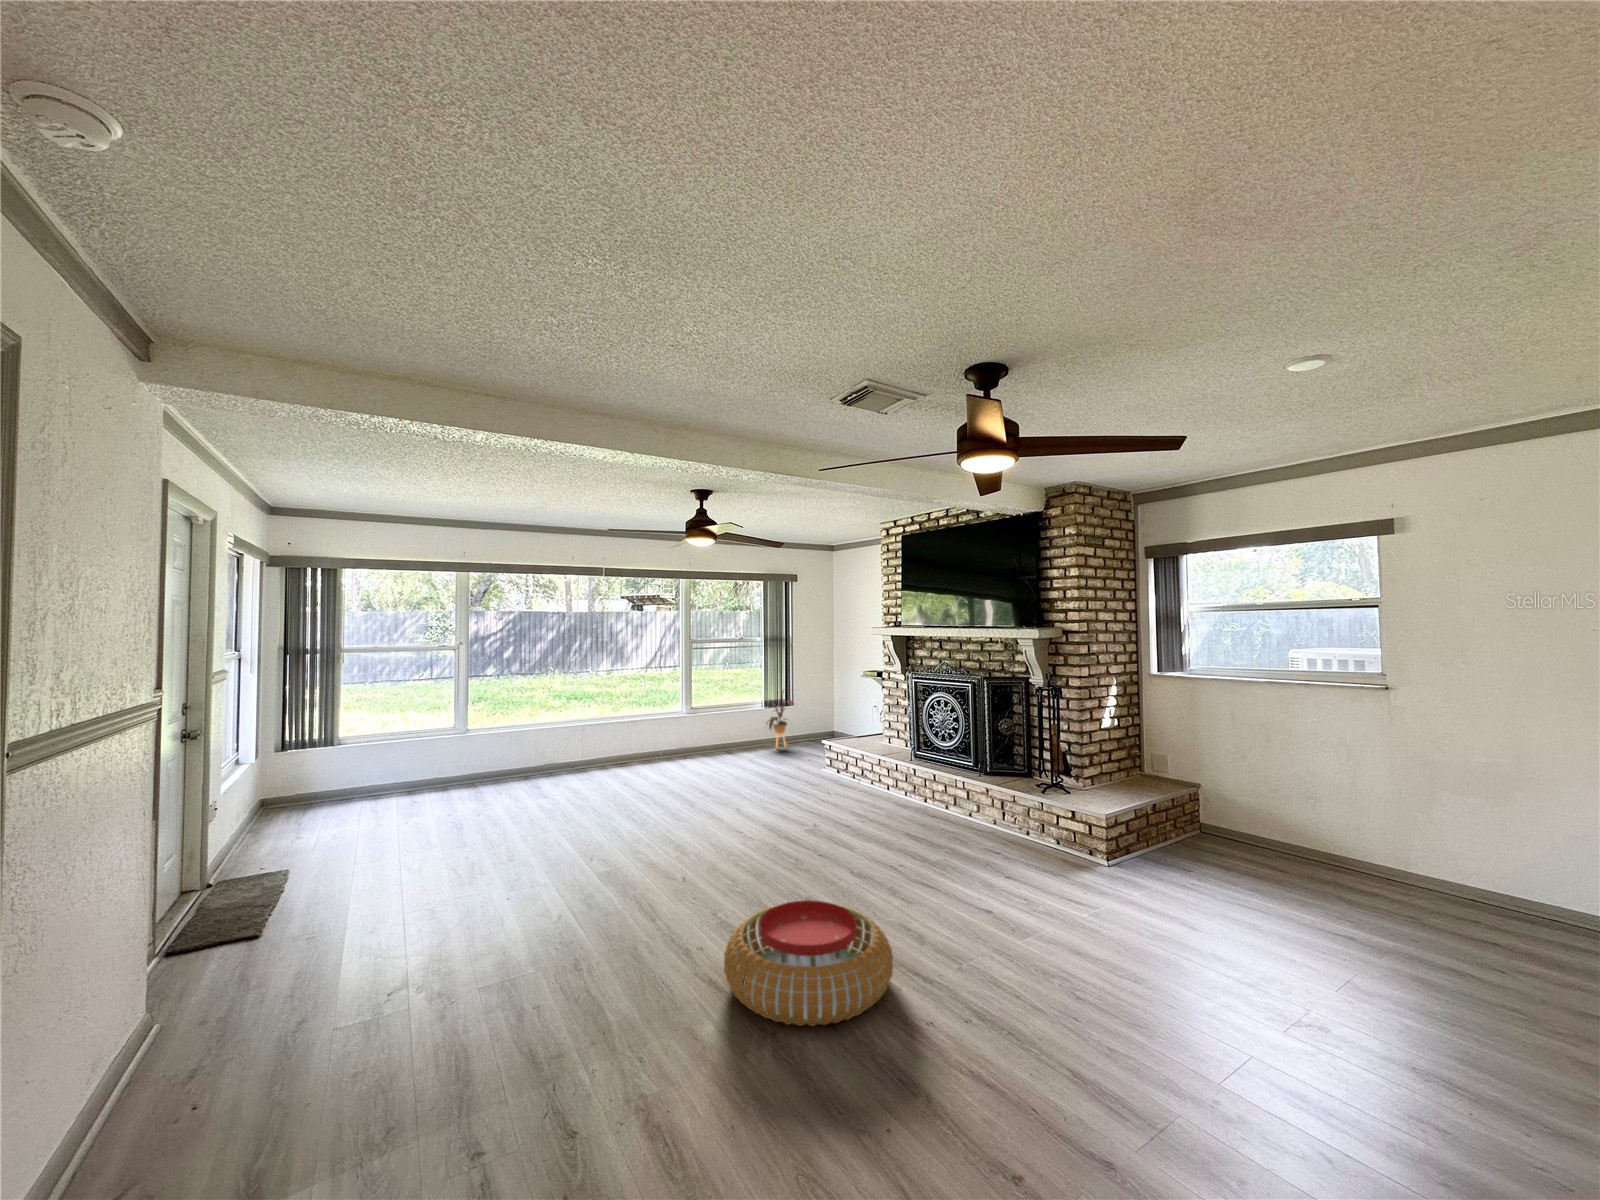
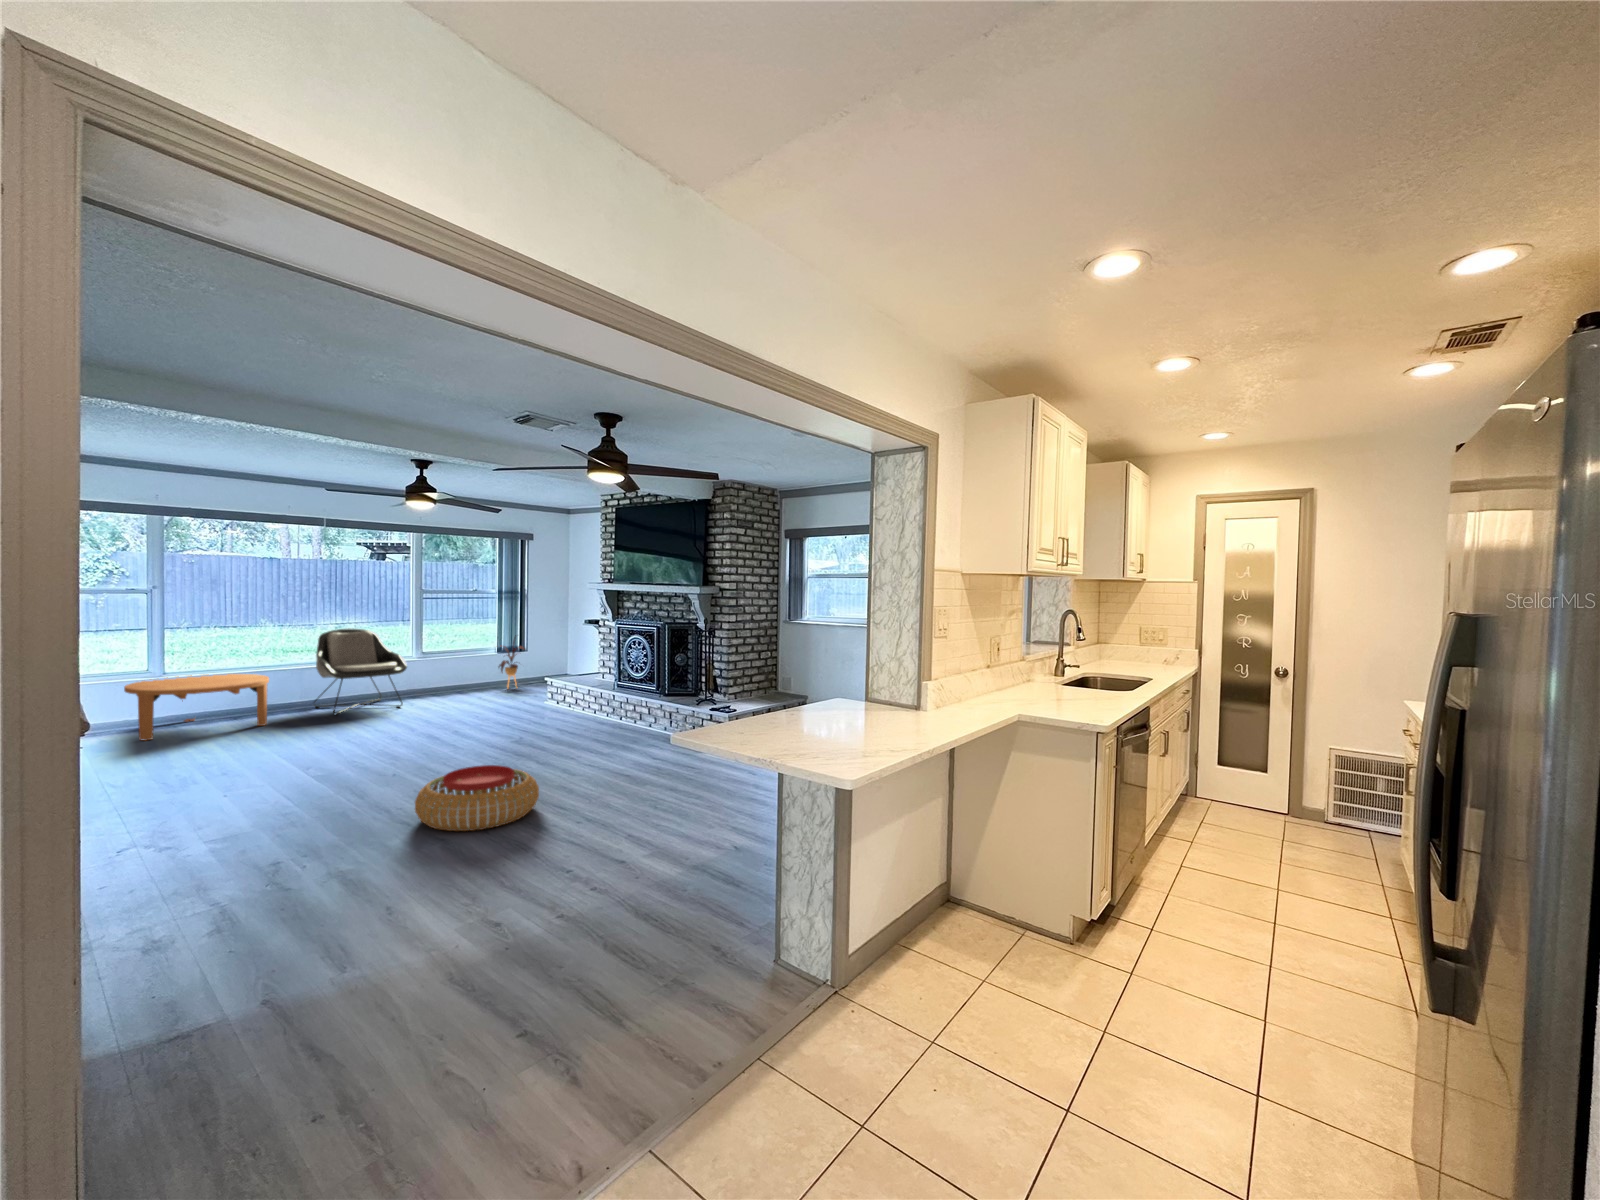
lounge chair: none [592,683,680,780] -> present [314,629,407,716]
coffee table: none [428,732,552,807] -> present [124,674,269,741]

